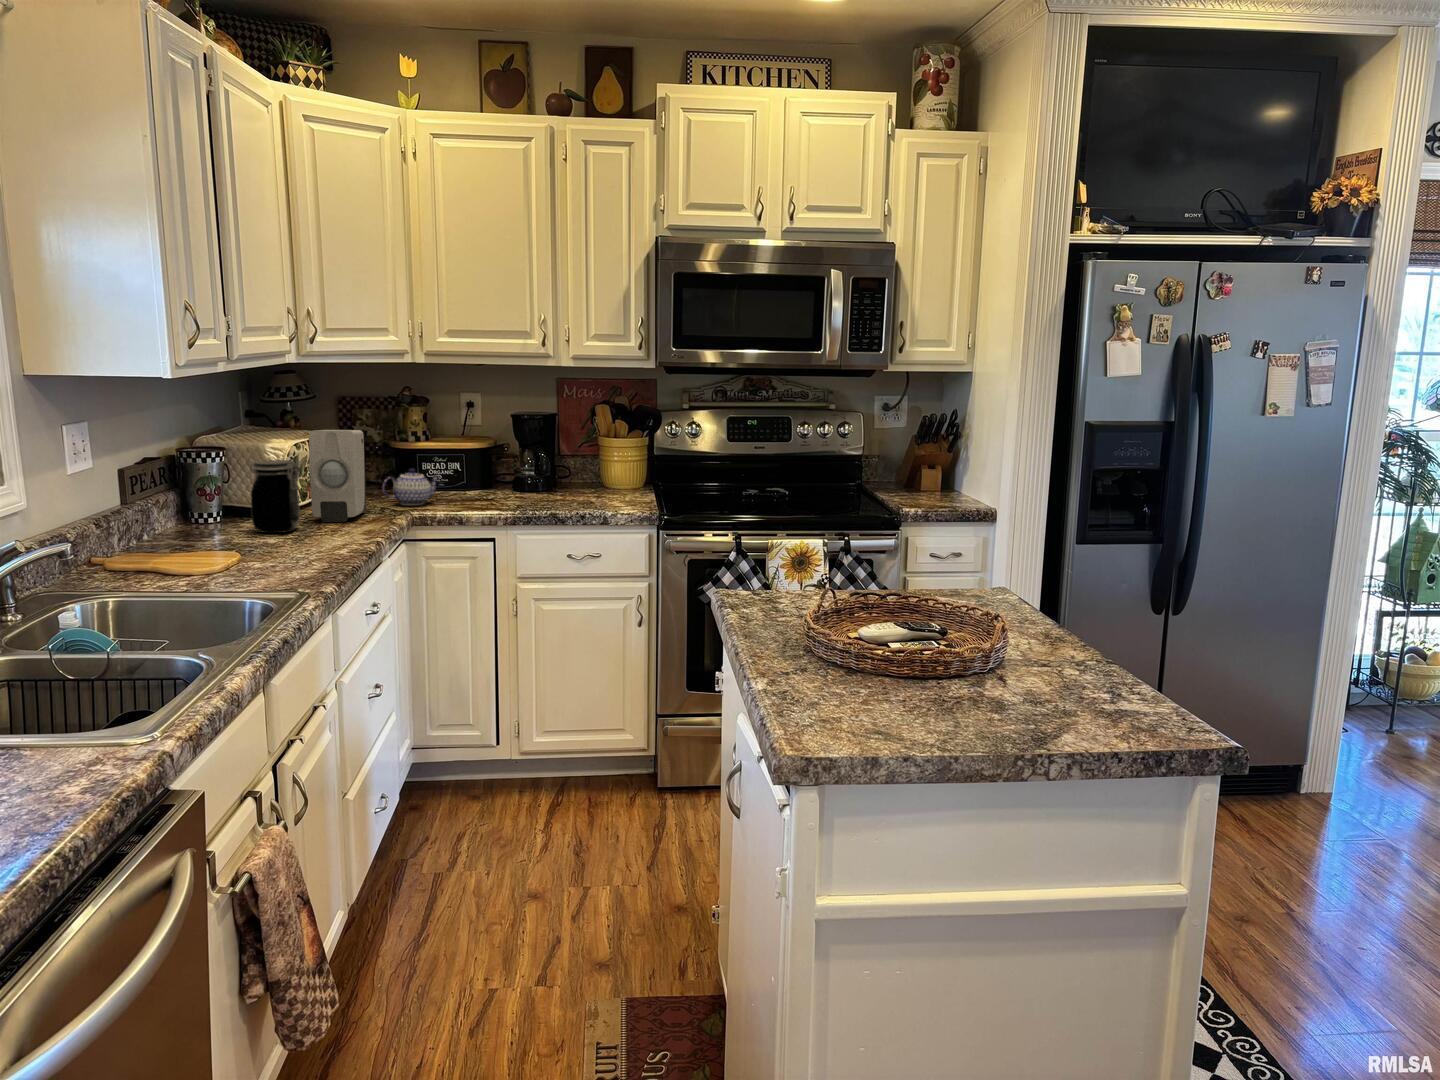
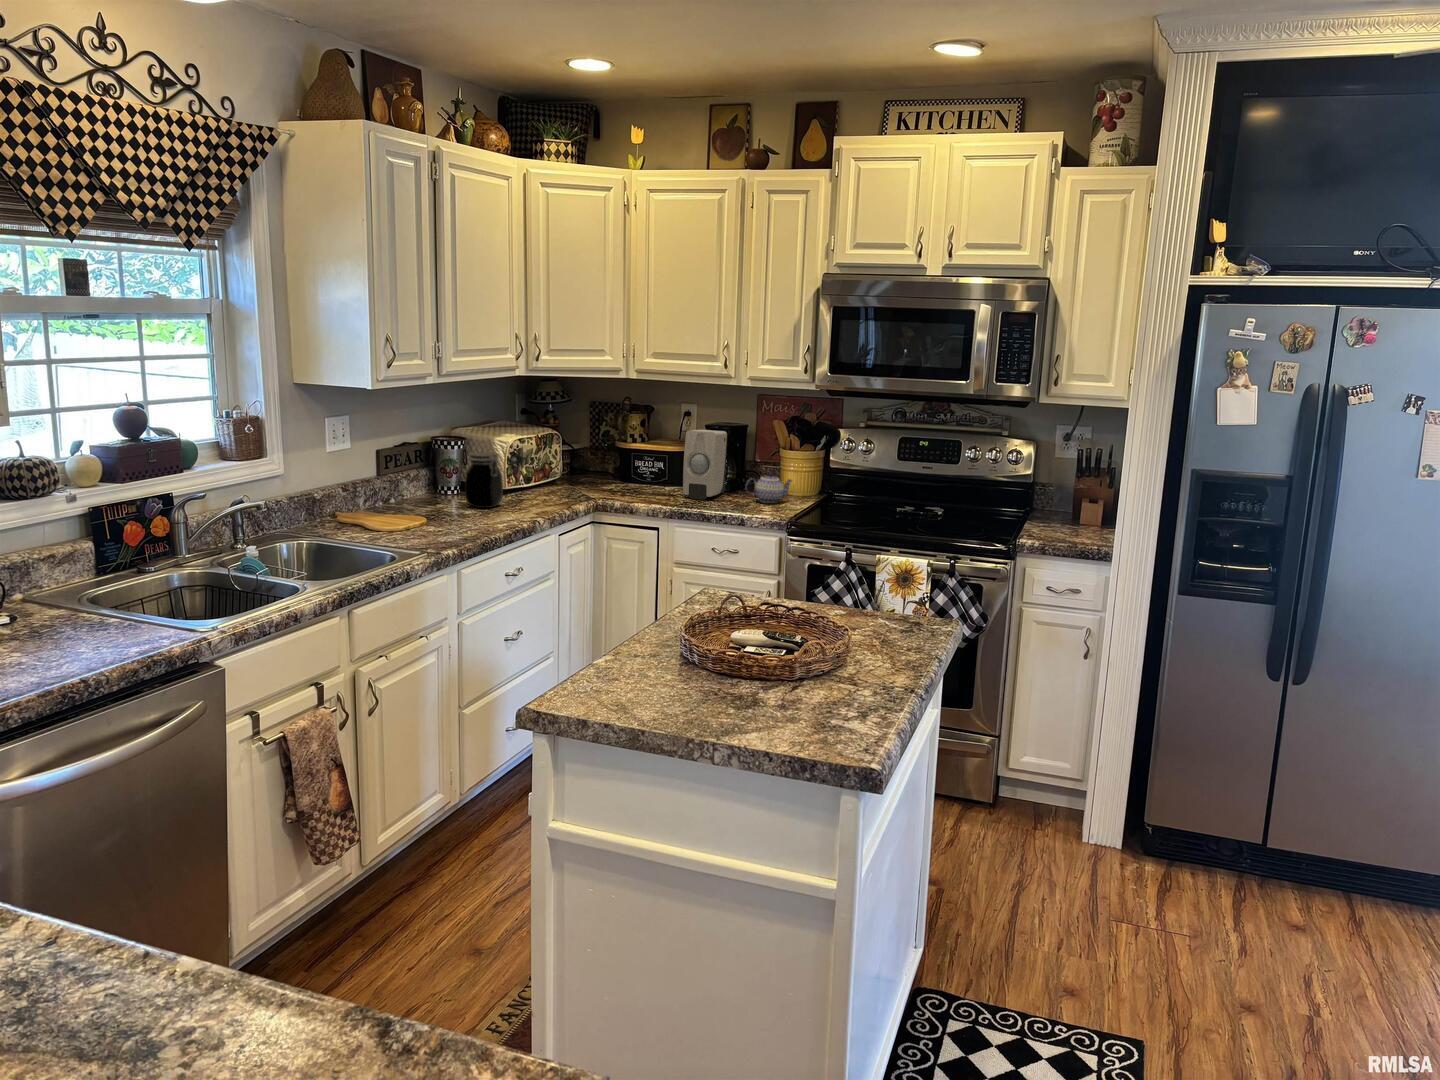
soap dispenser: present [309,430,366,522] -> present [683,430,728,500]
teapot: present [382,468,439,505] -> present [745,473,792,503]

